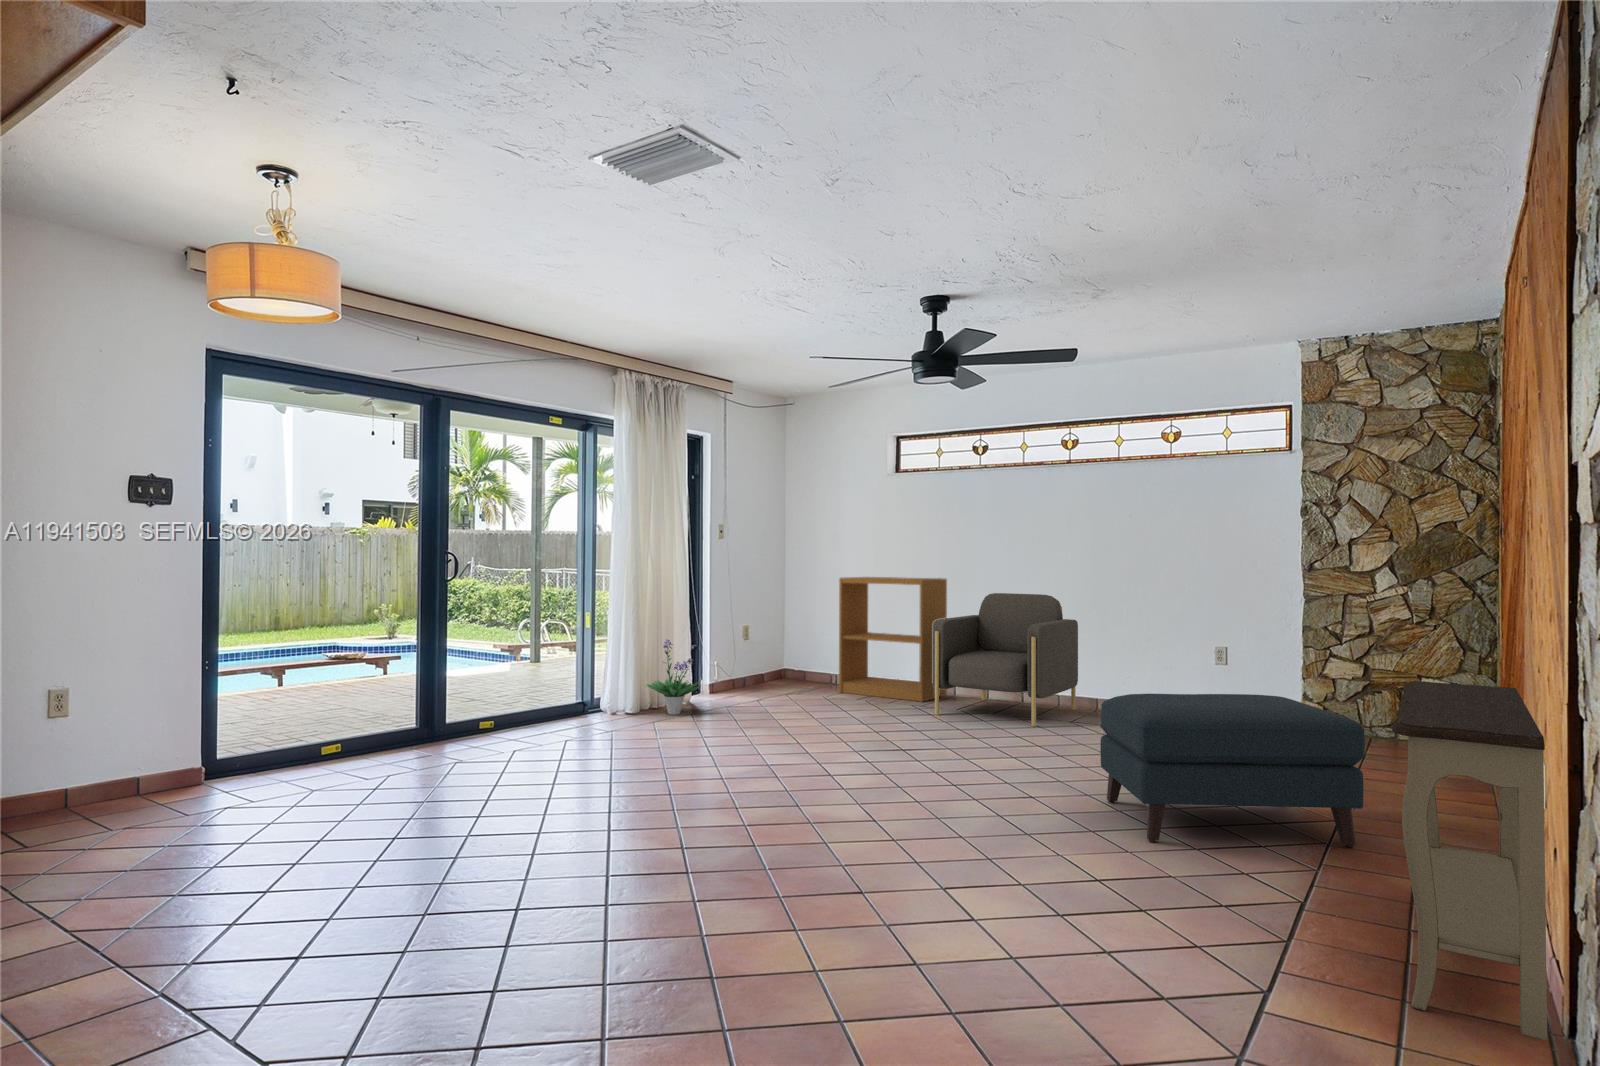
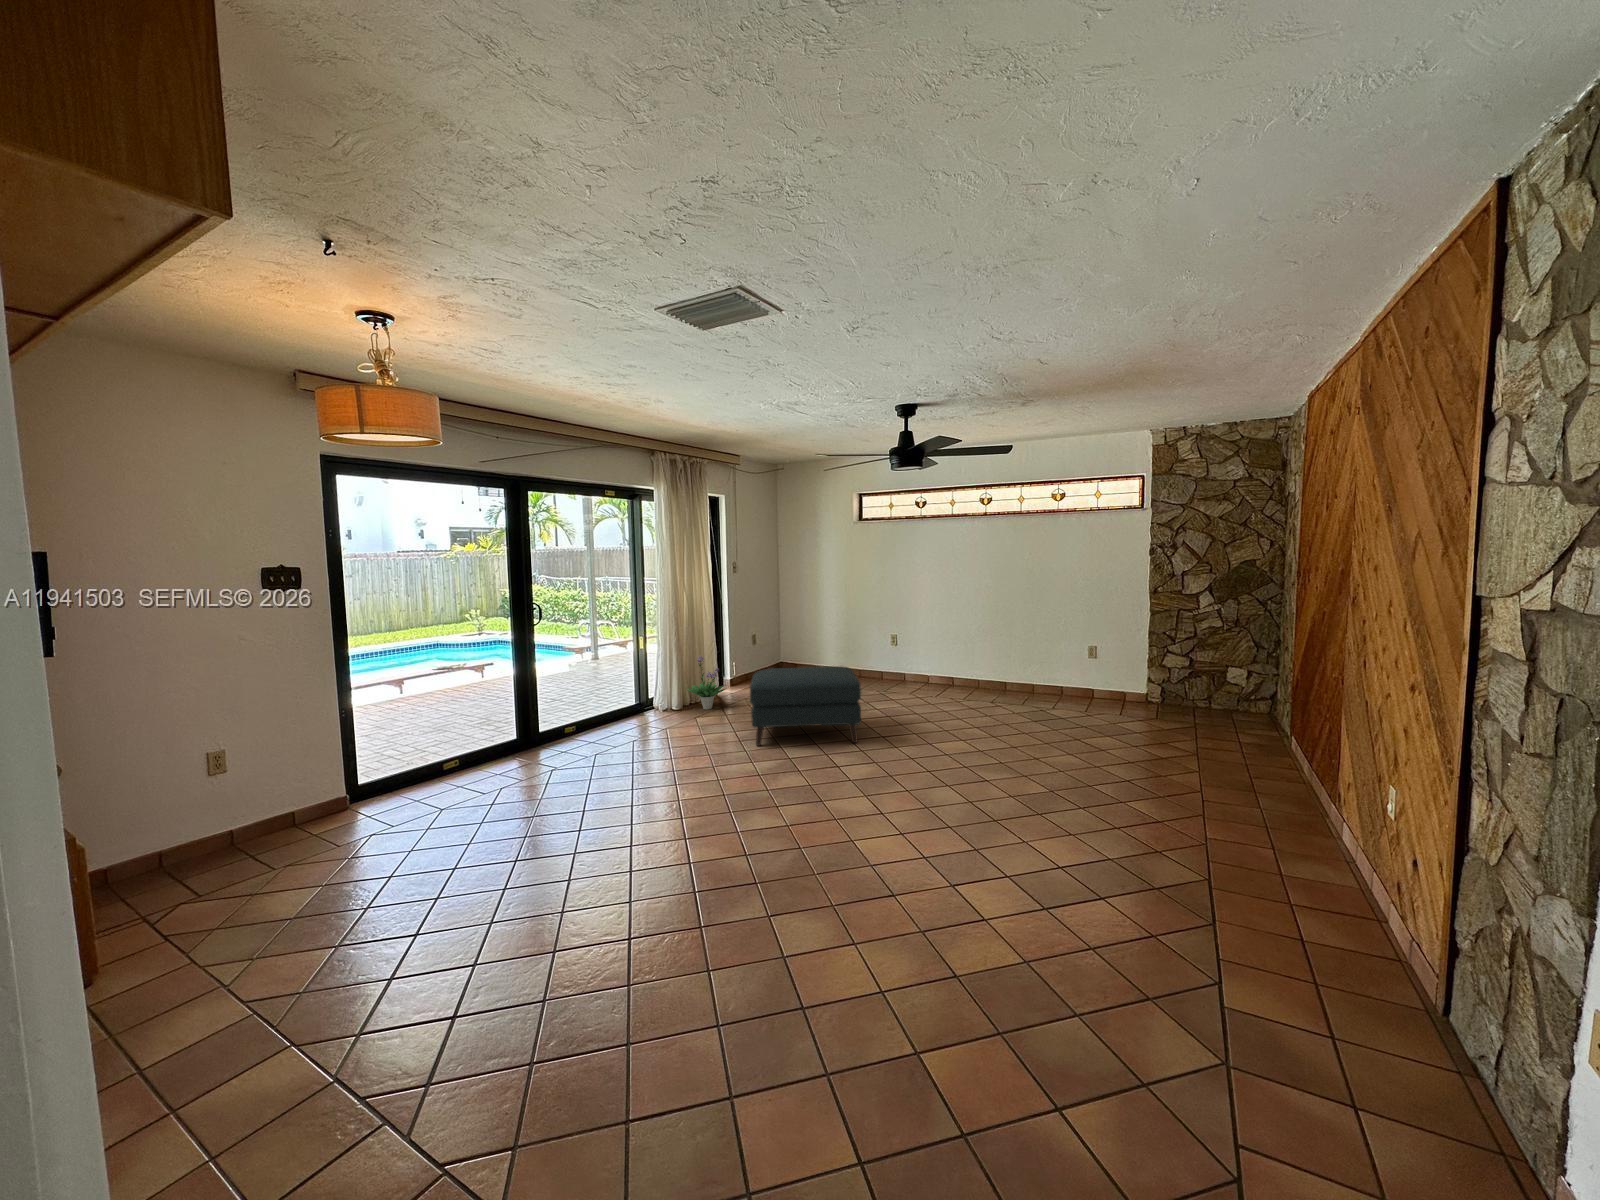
bookshelf: present [839,577,947,702] -> none [816,598,893,687]
armchair: present [933,593,1078,726] -> none [889,610,988,707]
console table: present [1392,681,1547,1041] -> none [1297,713,1498,1028]
ottoman: present [1100,694,1365,847] -> present [750,666,861,746]

